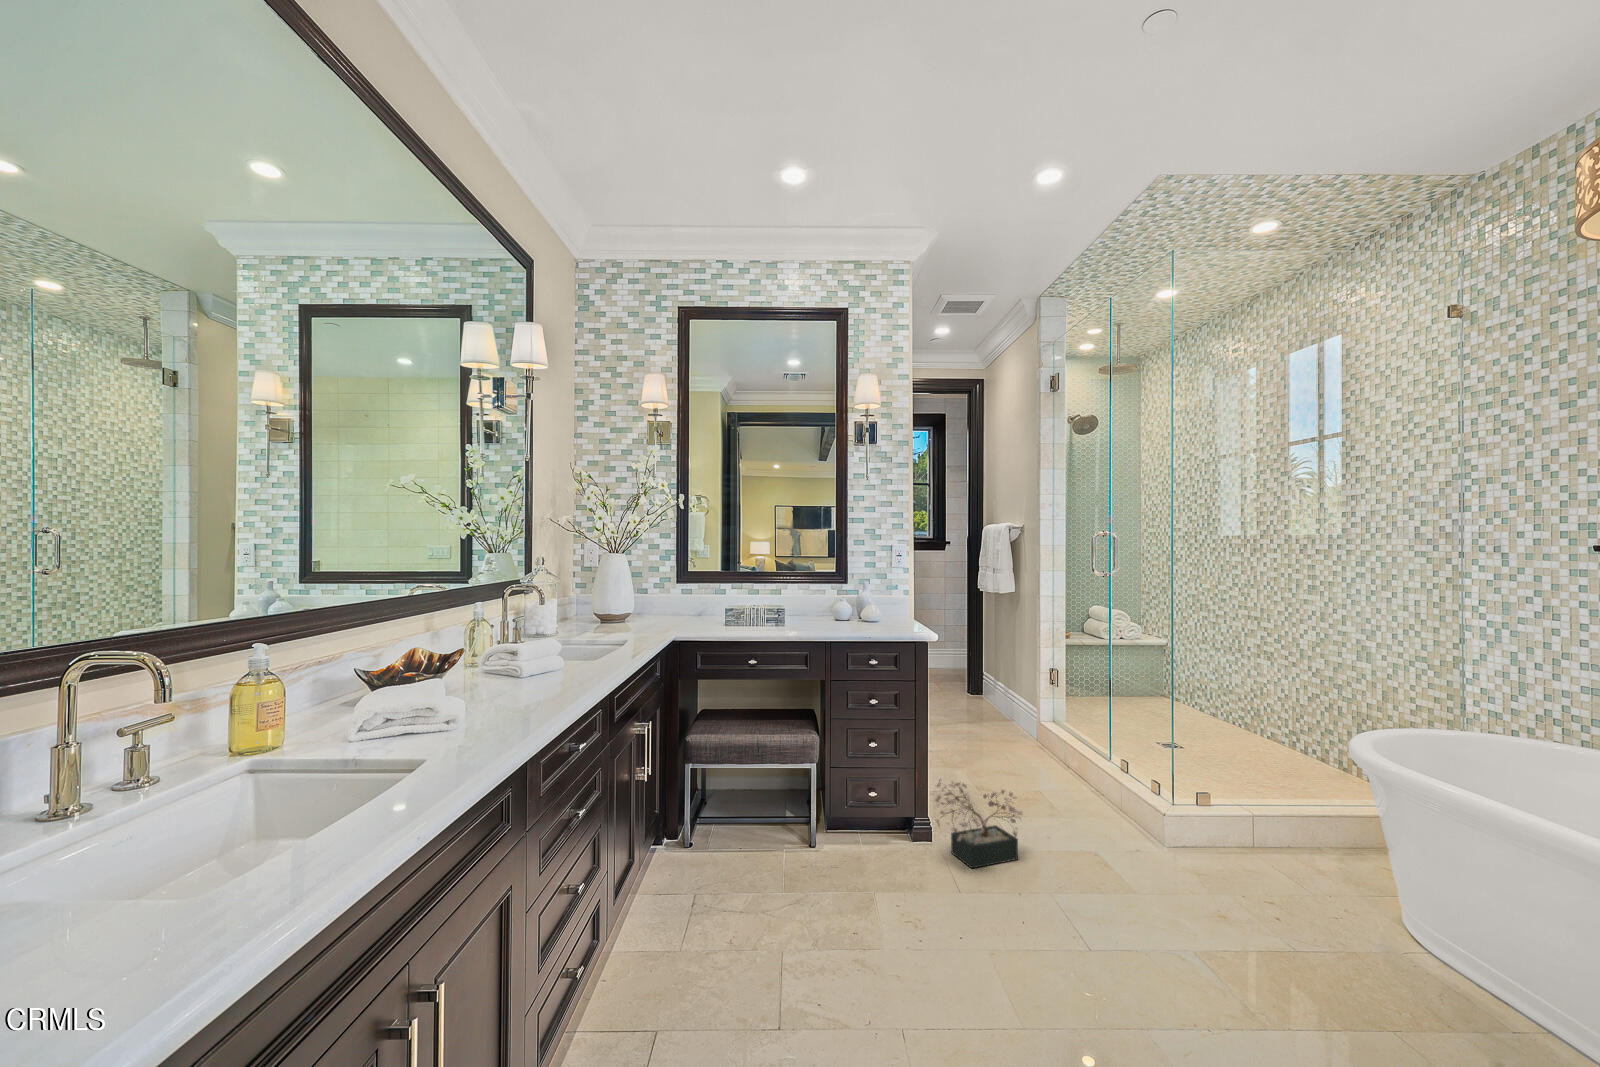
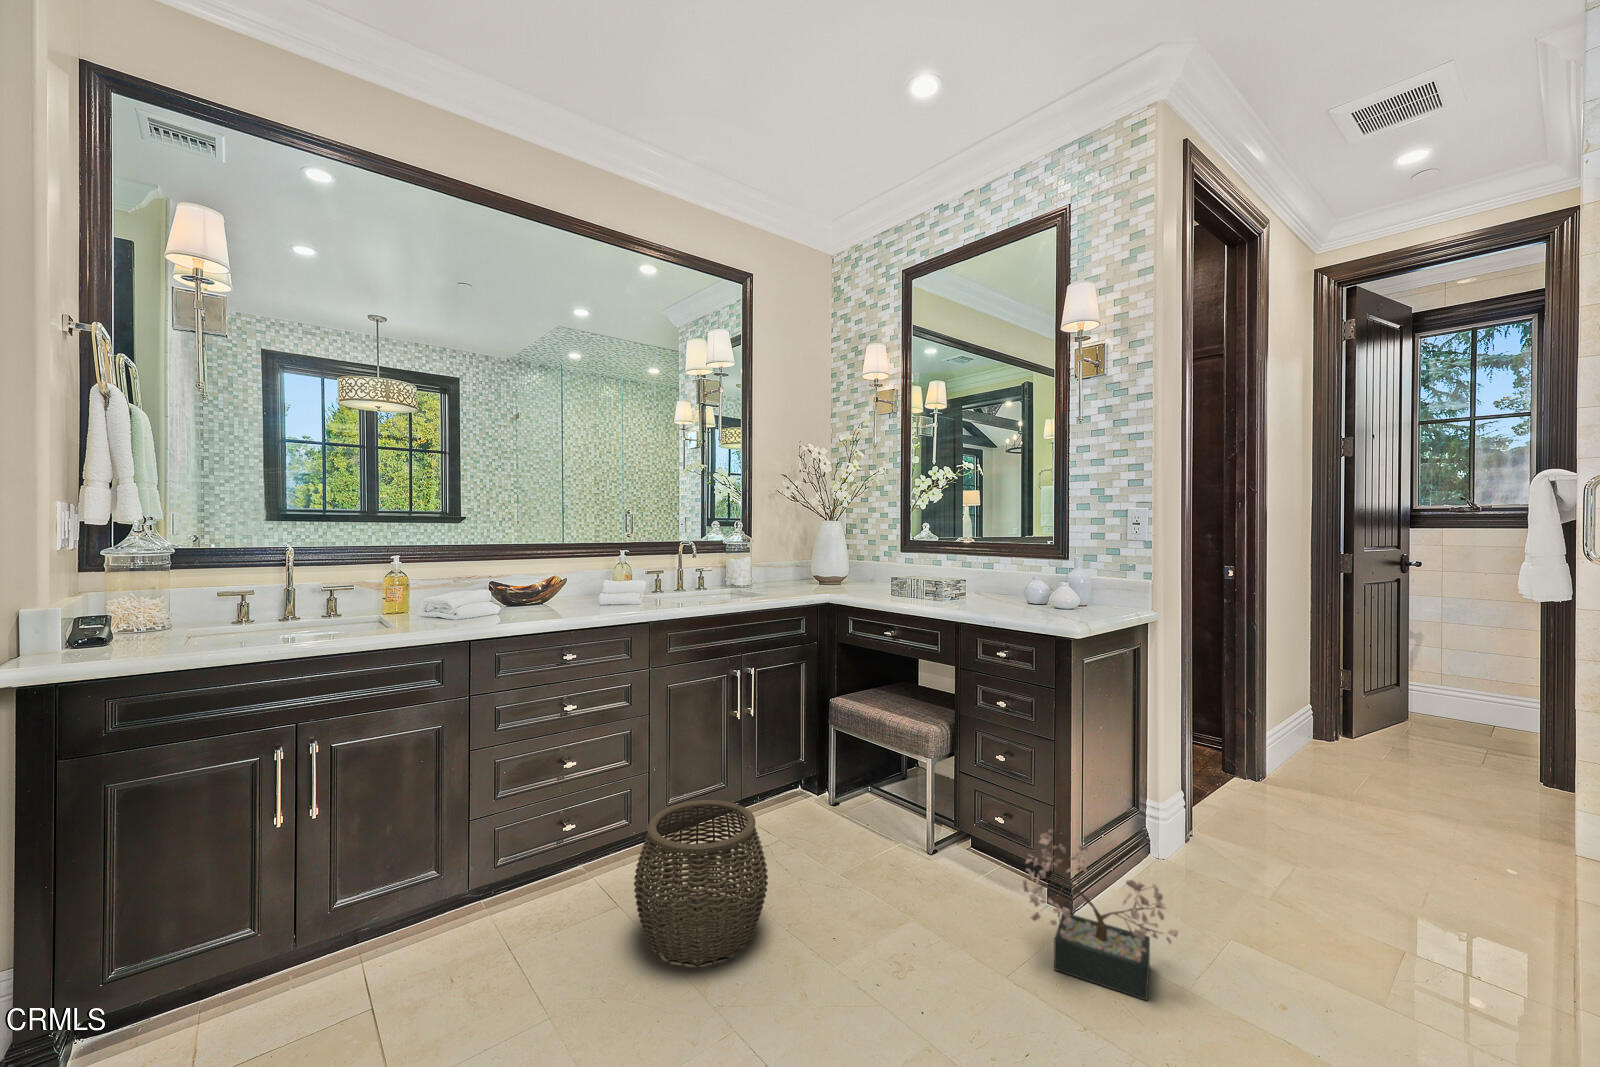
woven basket: none [716,842,845,1005] -> present [634,800,768,965]

